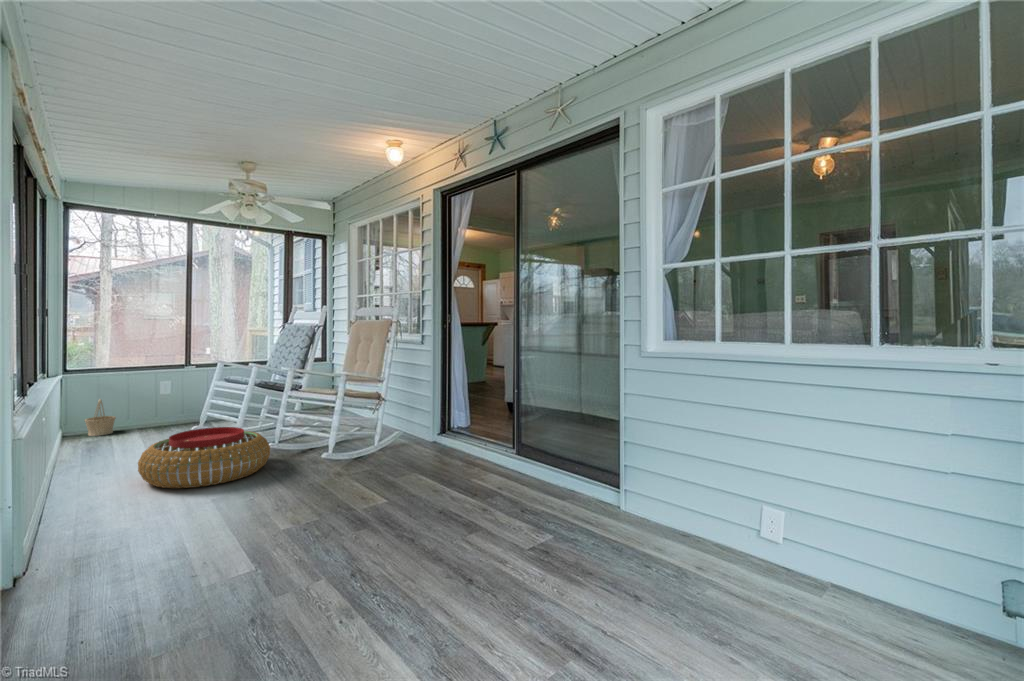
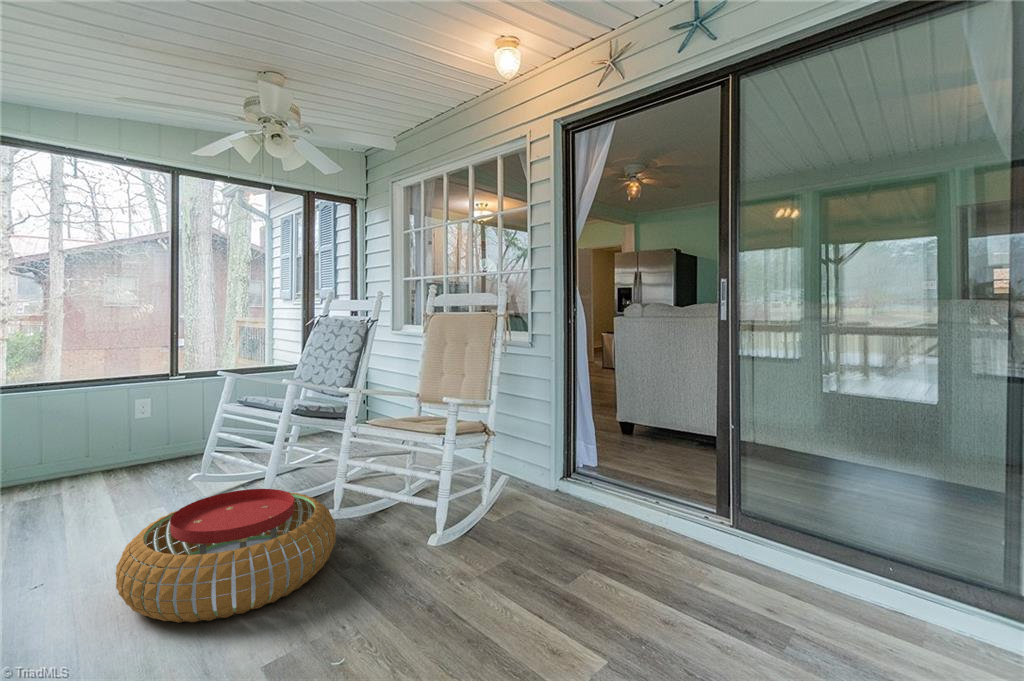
basket: present [85,399,116,436] -> none [23,430,72,487]

